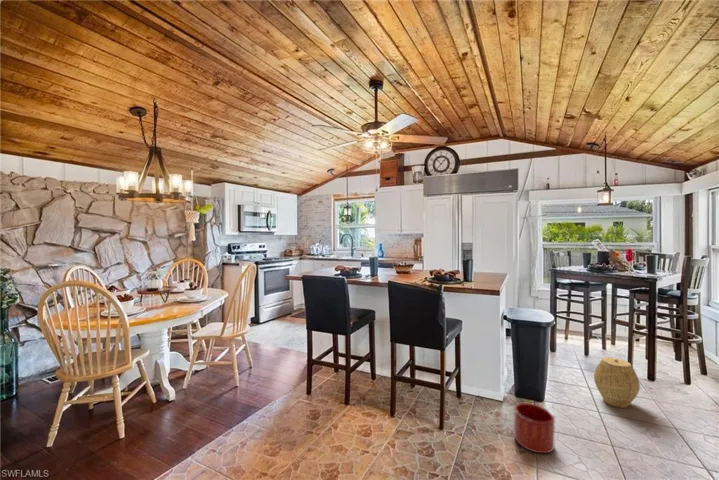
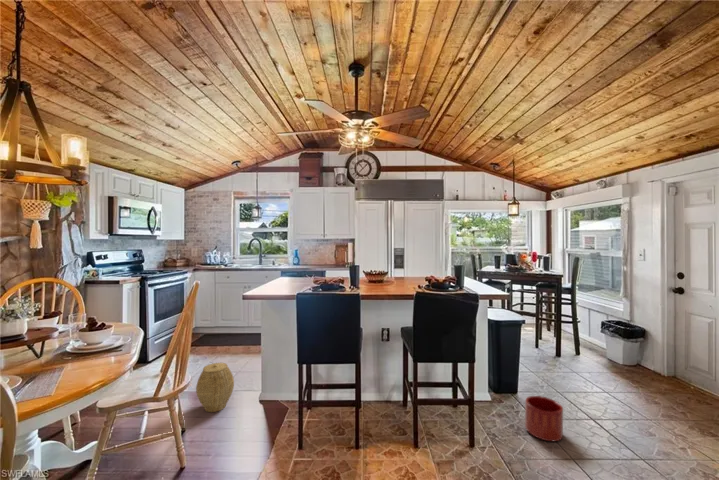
woven basket: present [594,357,640,408] -> present [196,363,234,412]

